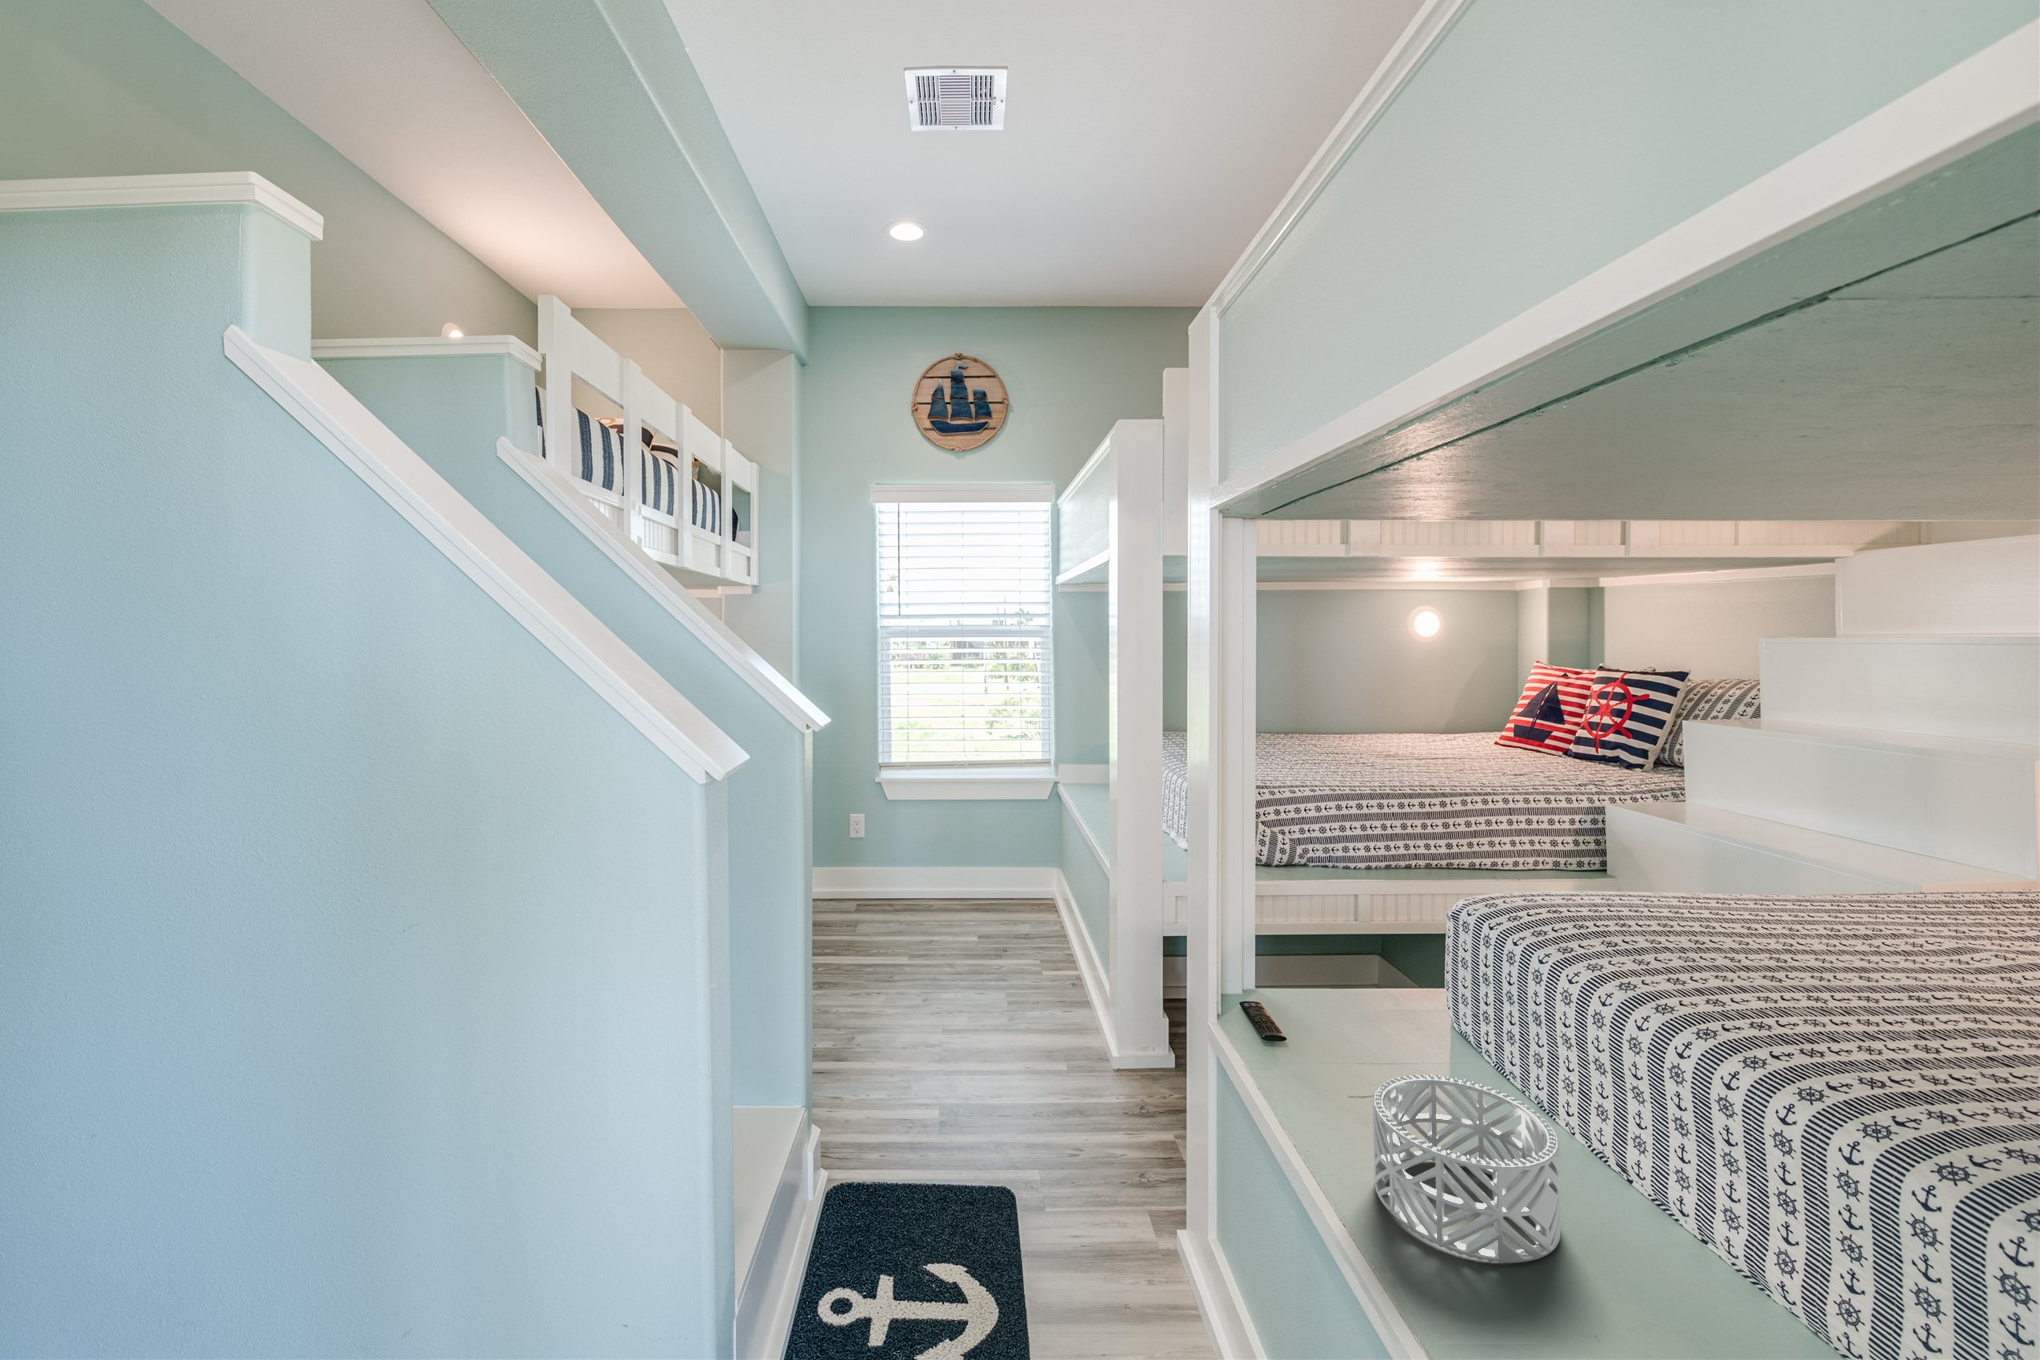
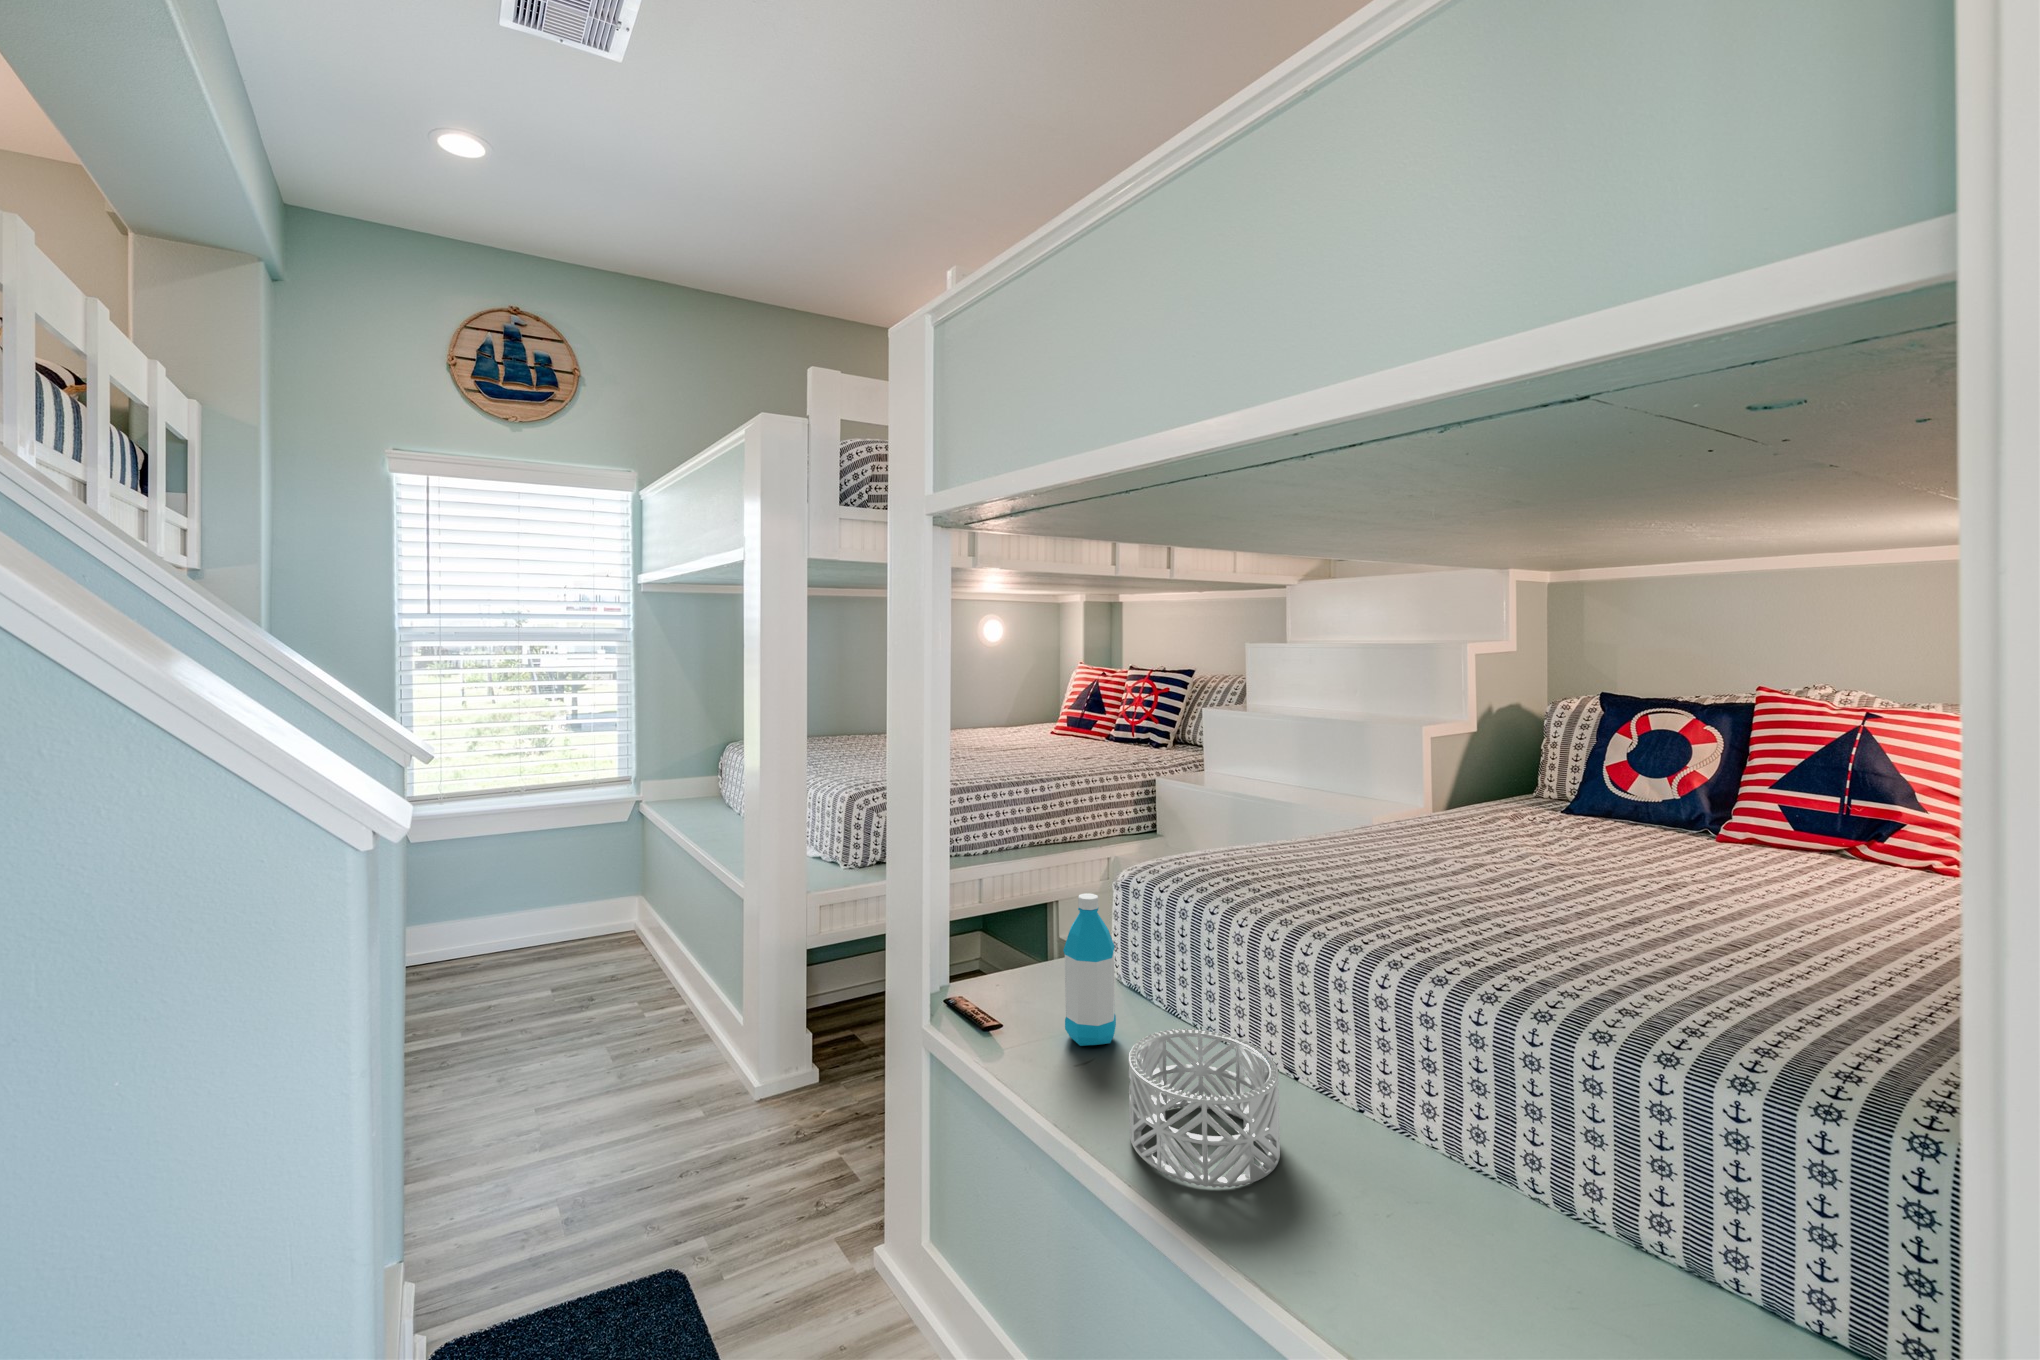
water bottle: none [1354,916,1418,1080] -> present [1063,893,1116,1046]

